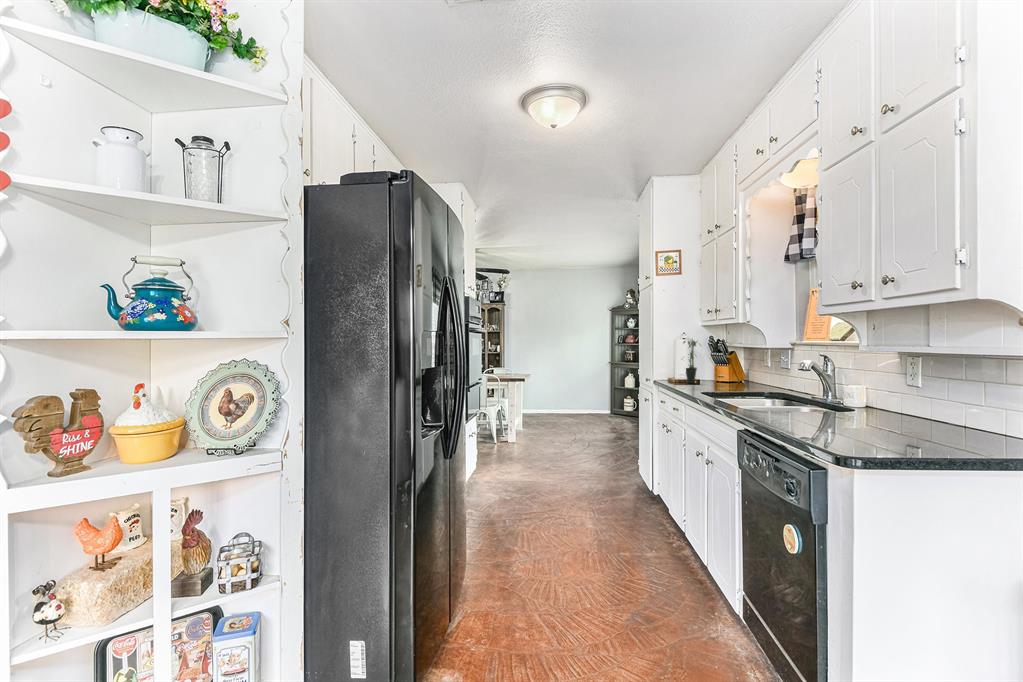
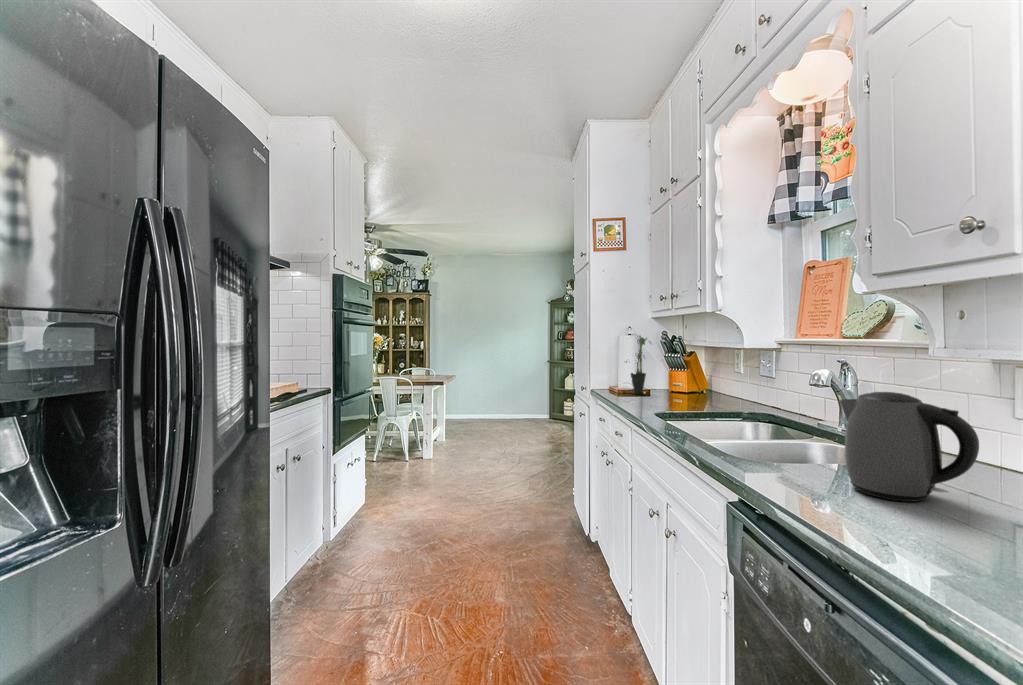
kettle: none [801,369,866,424] -> present [840,392,979,502]

